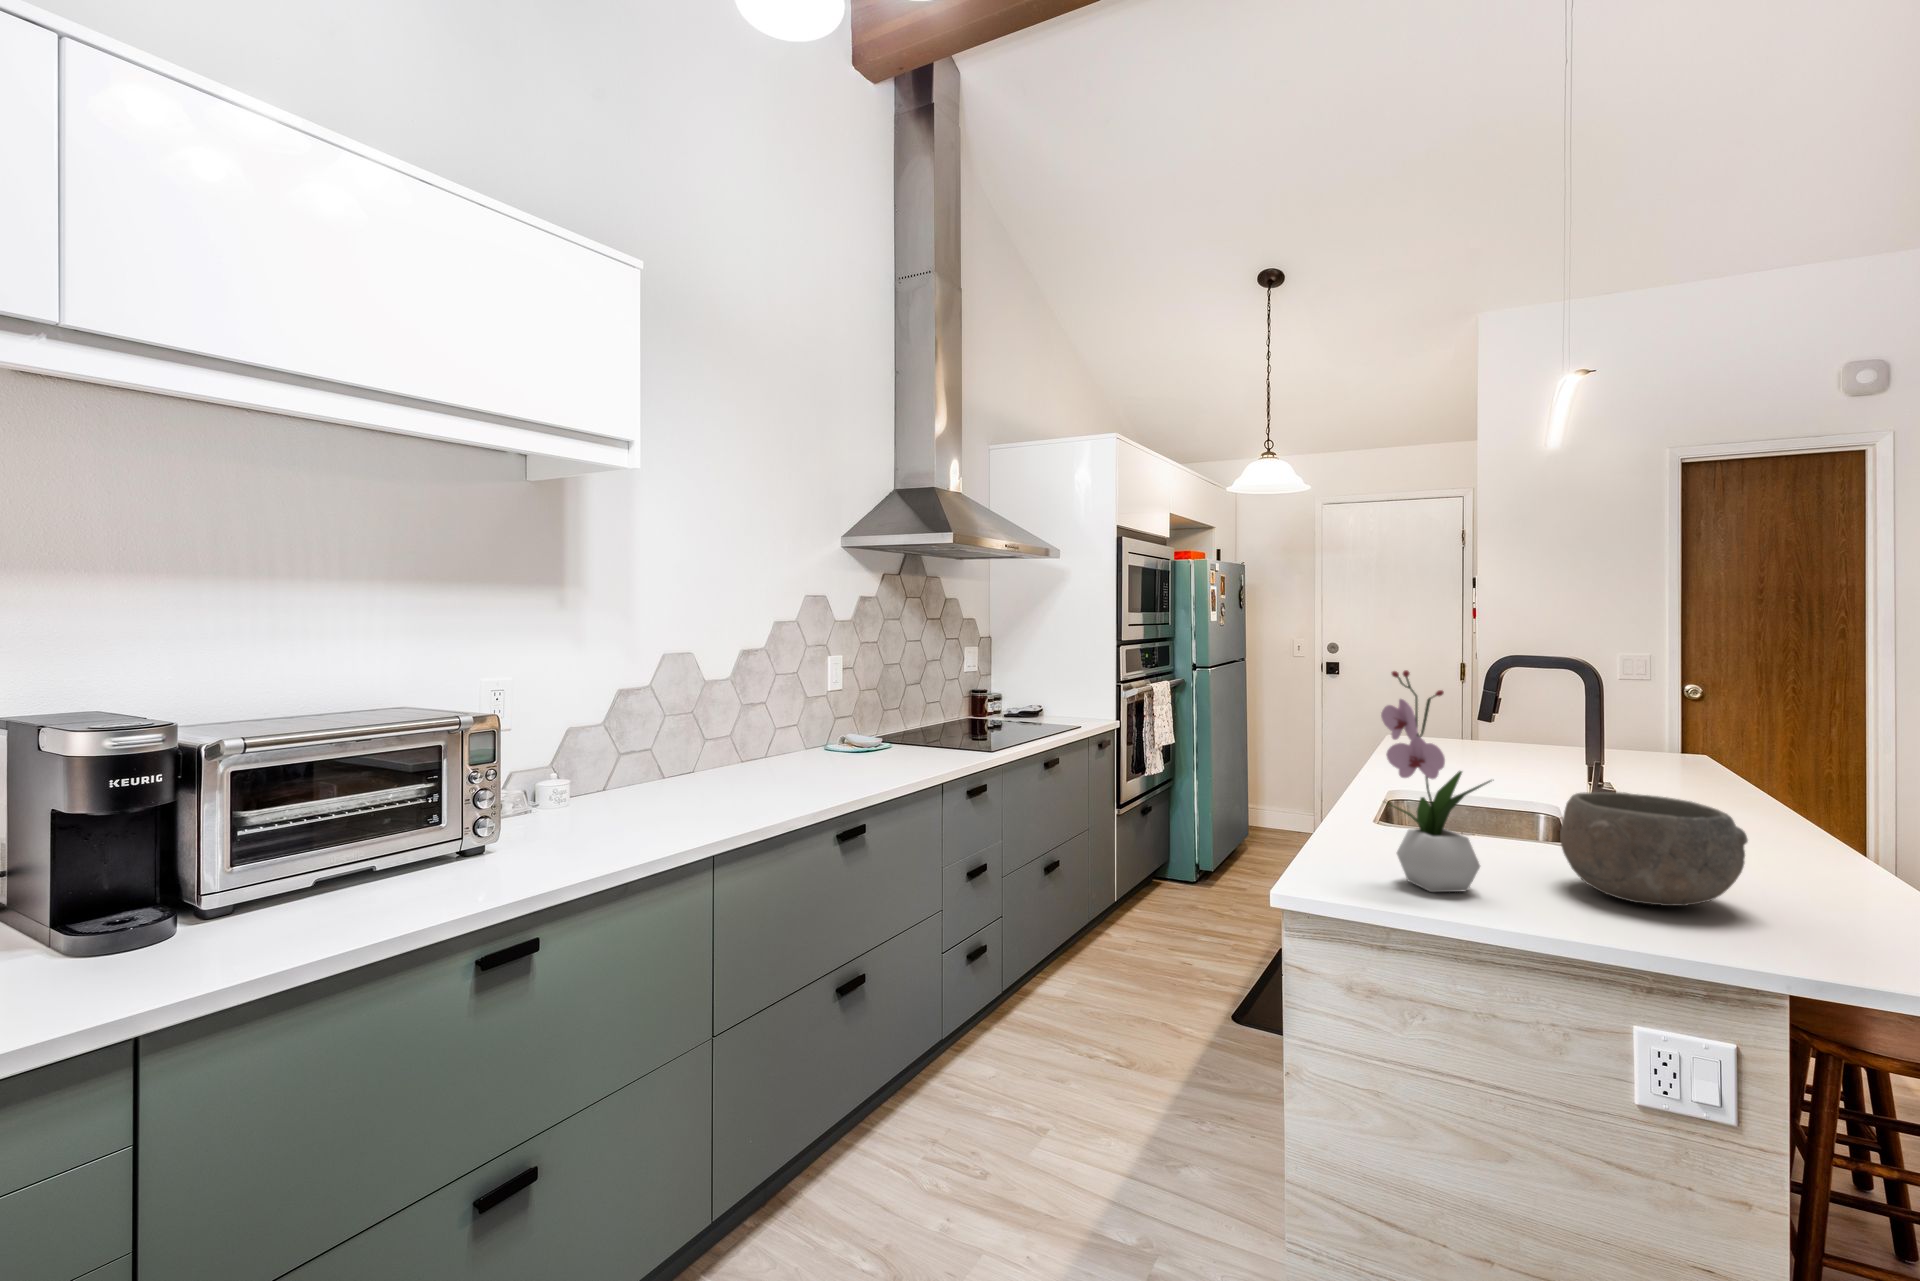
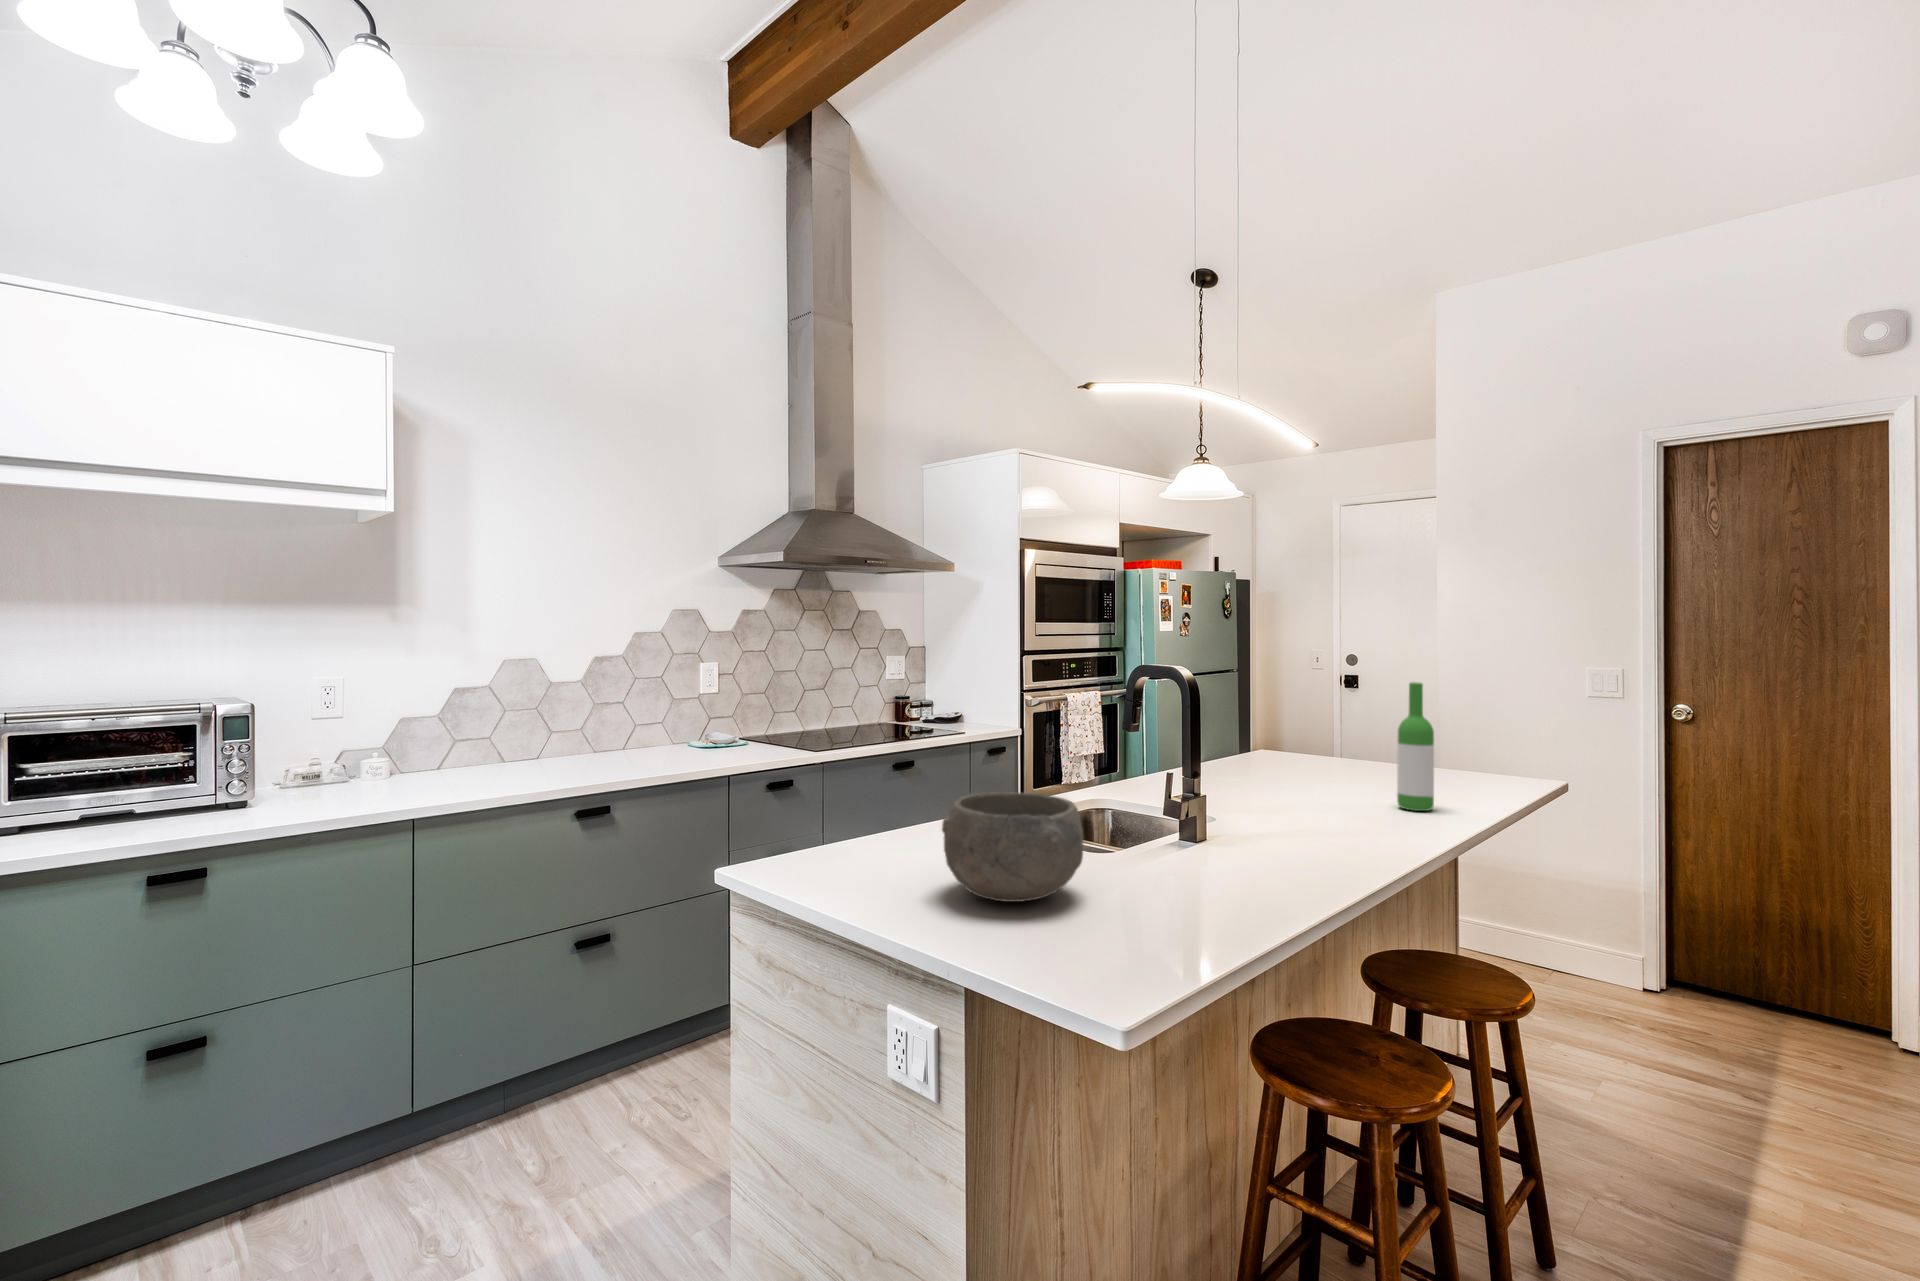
flower arrangement: present [1381,670,1491,892] -> none [810,672,887,878]
wine bottle: none [1660,672,1700,790] -> present [1397,682,1434,811]

